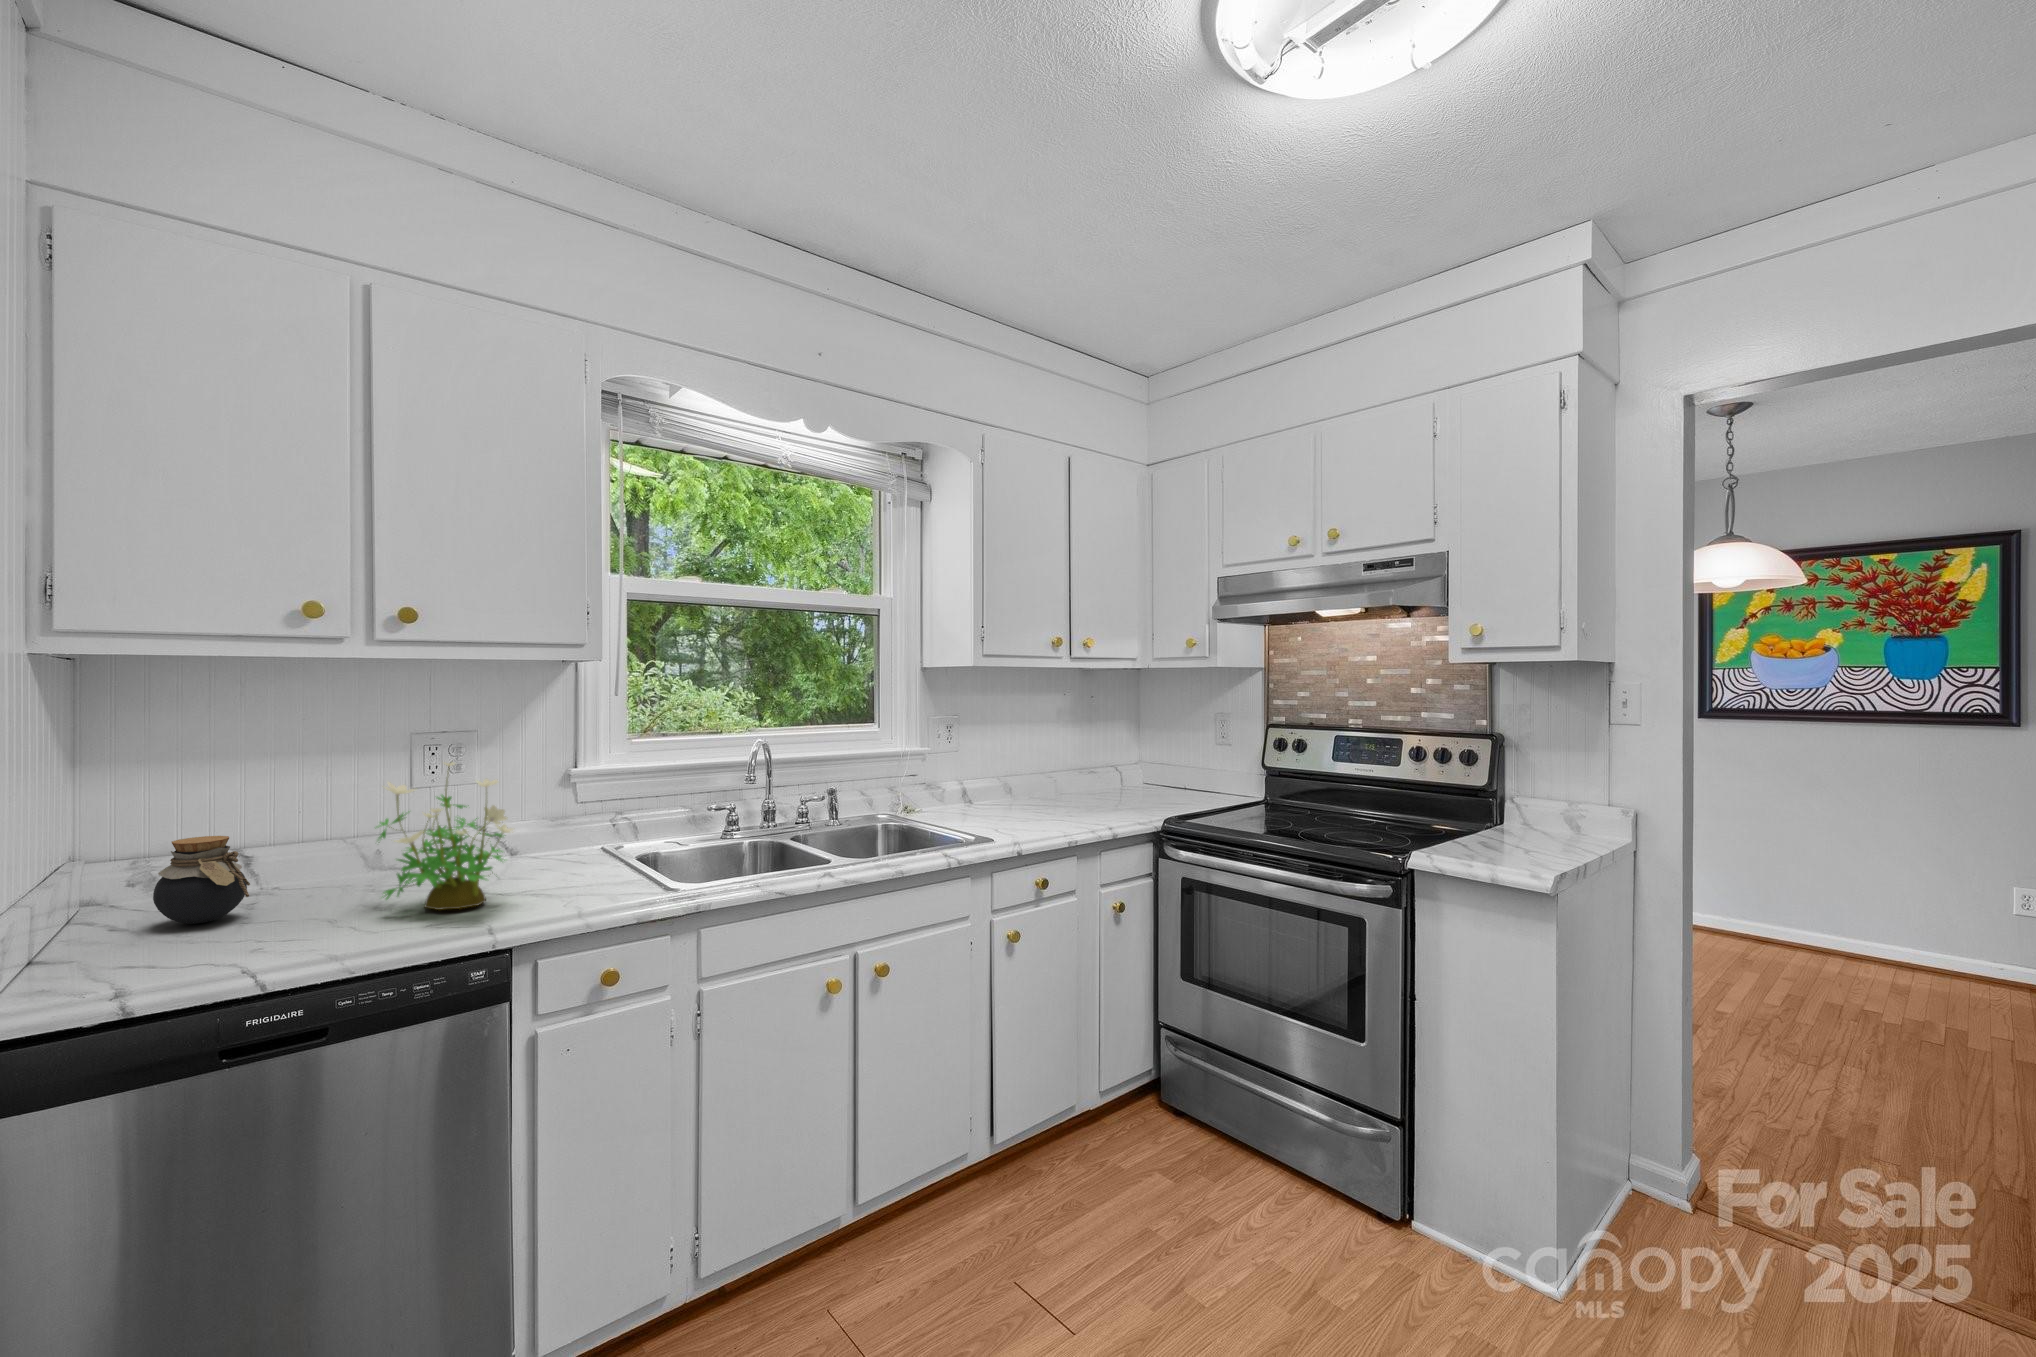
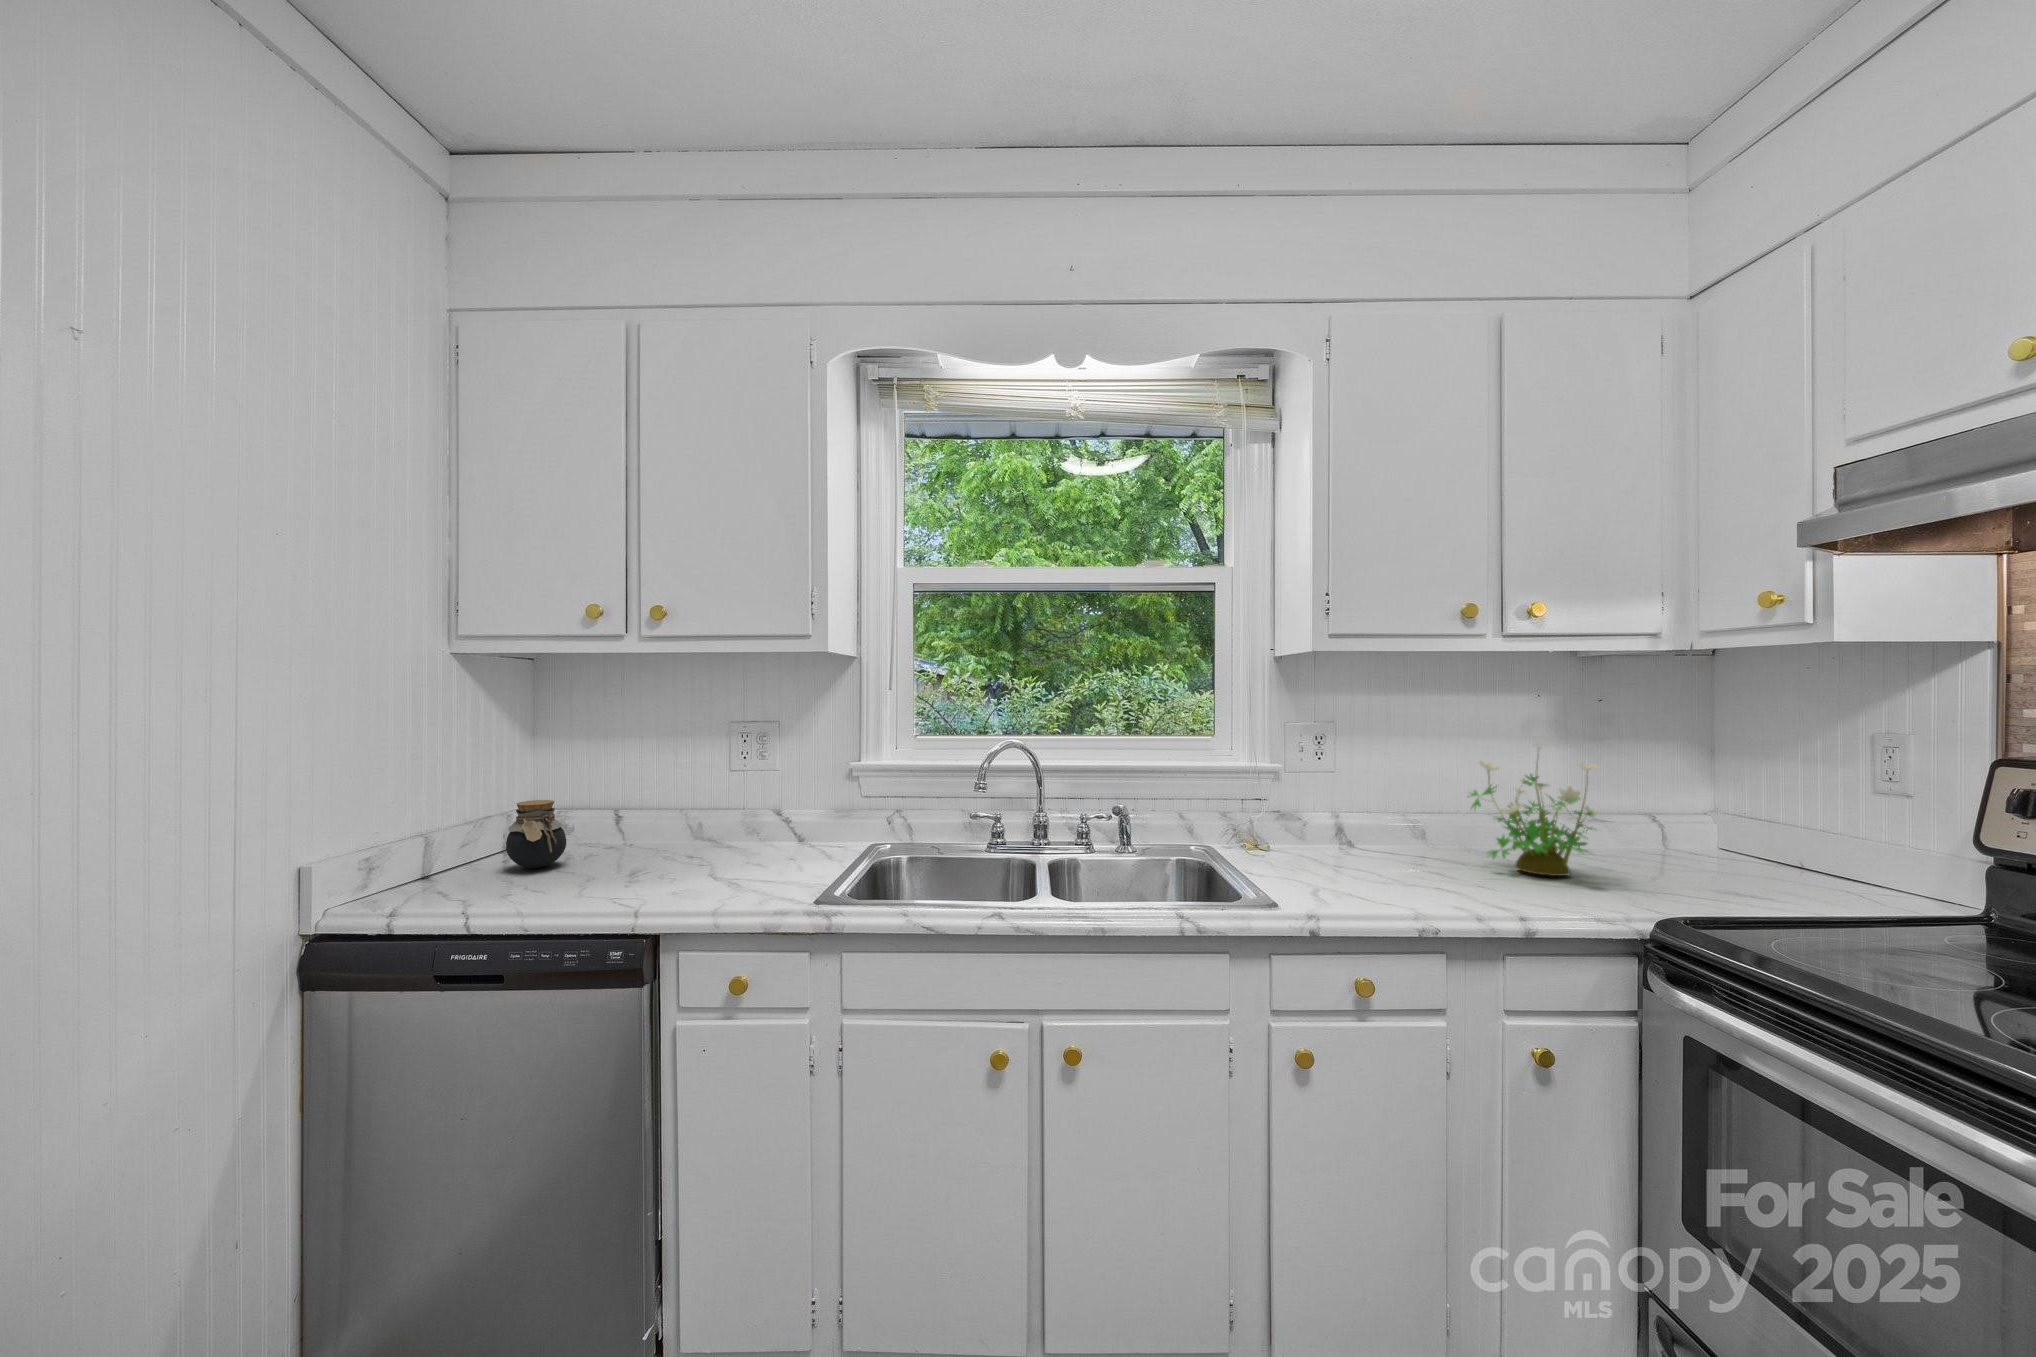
potted plant: present [377,762,513,910] -> present [1468,746,1598,876]

